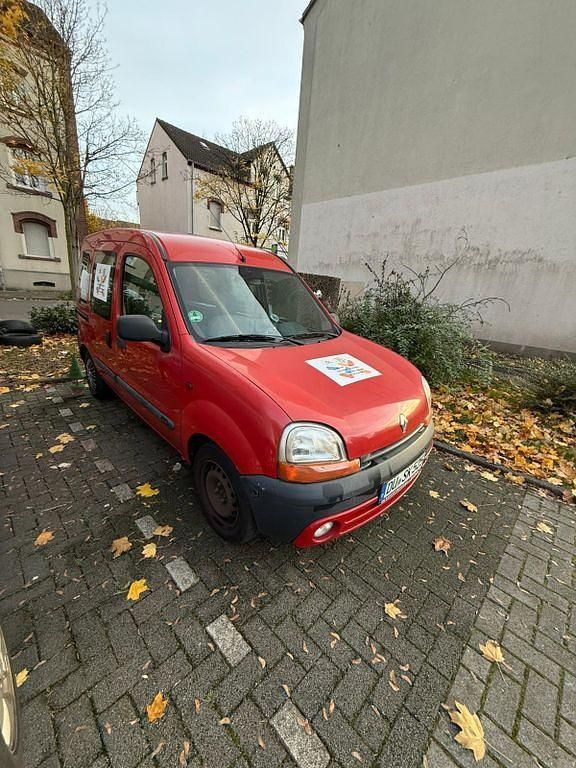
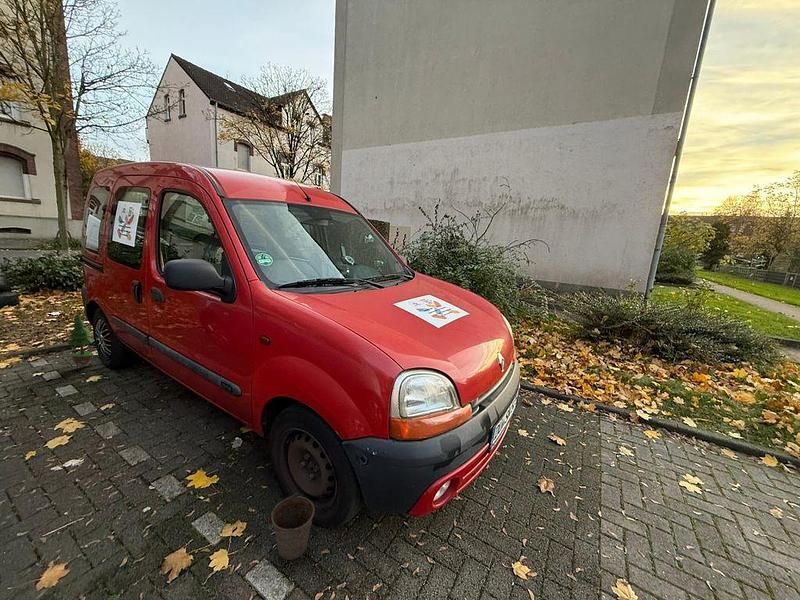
bucket: none [186,514,223,564] -> present [268,493,315,560]

